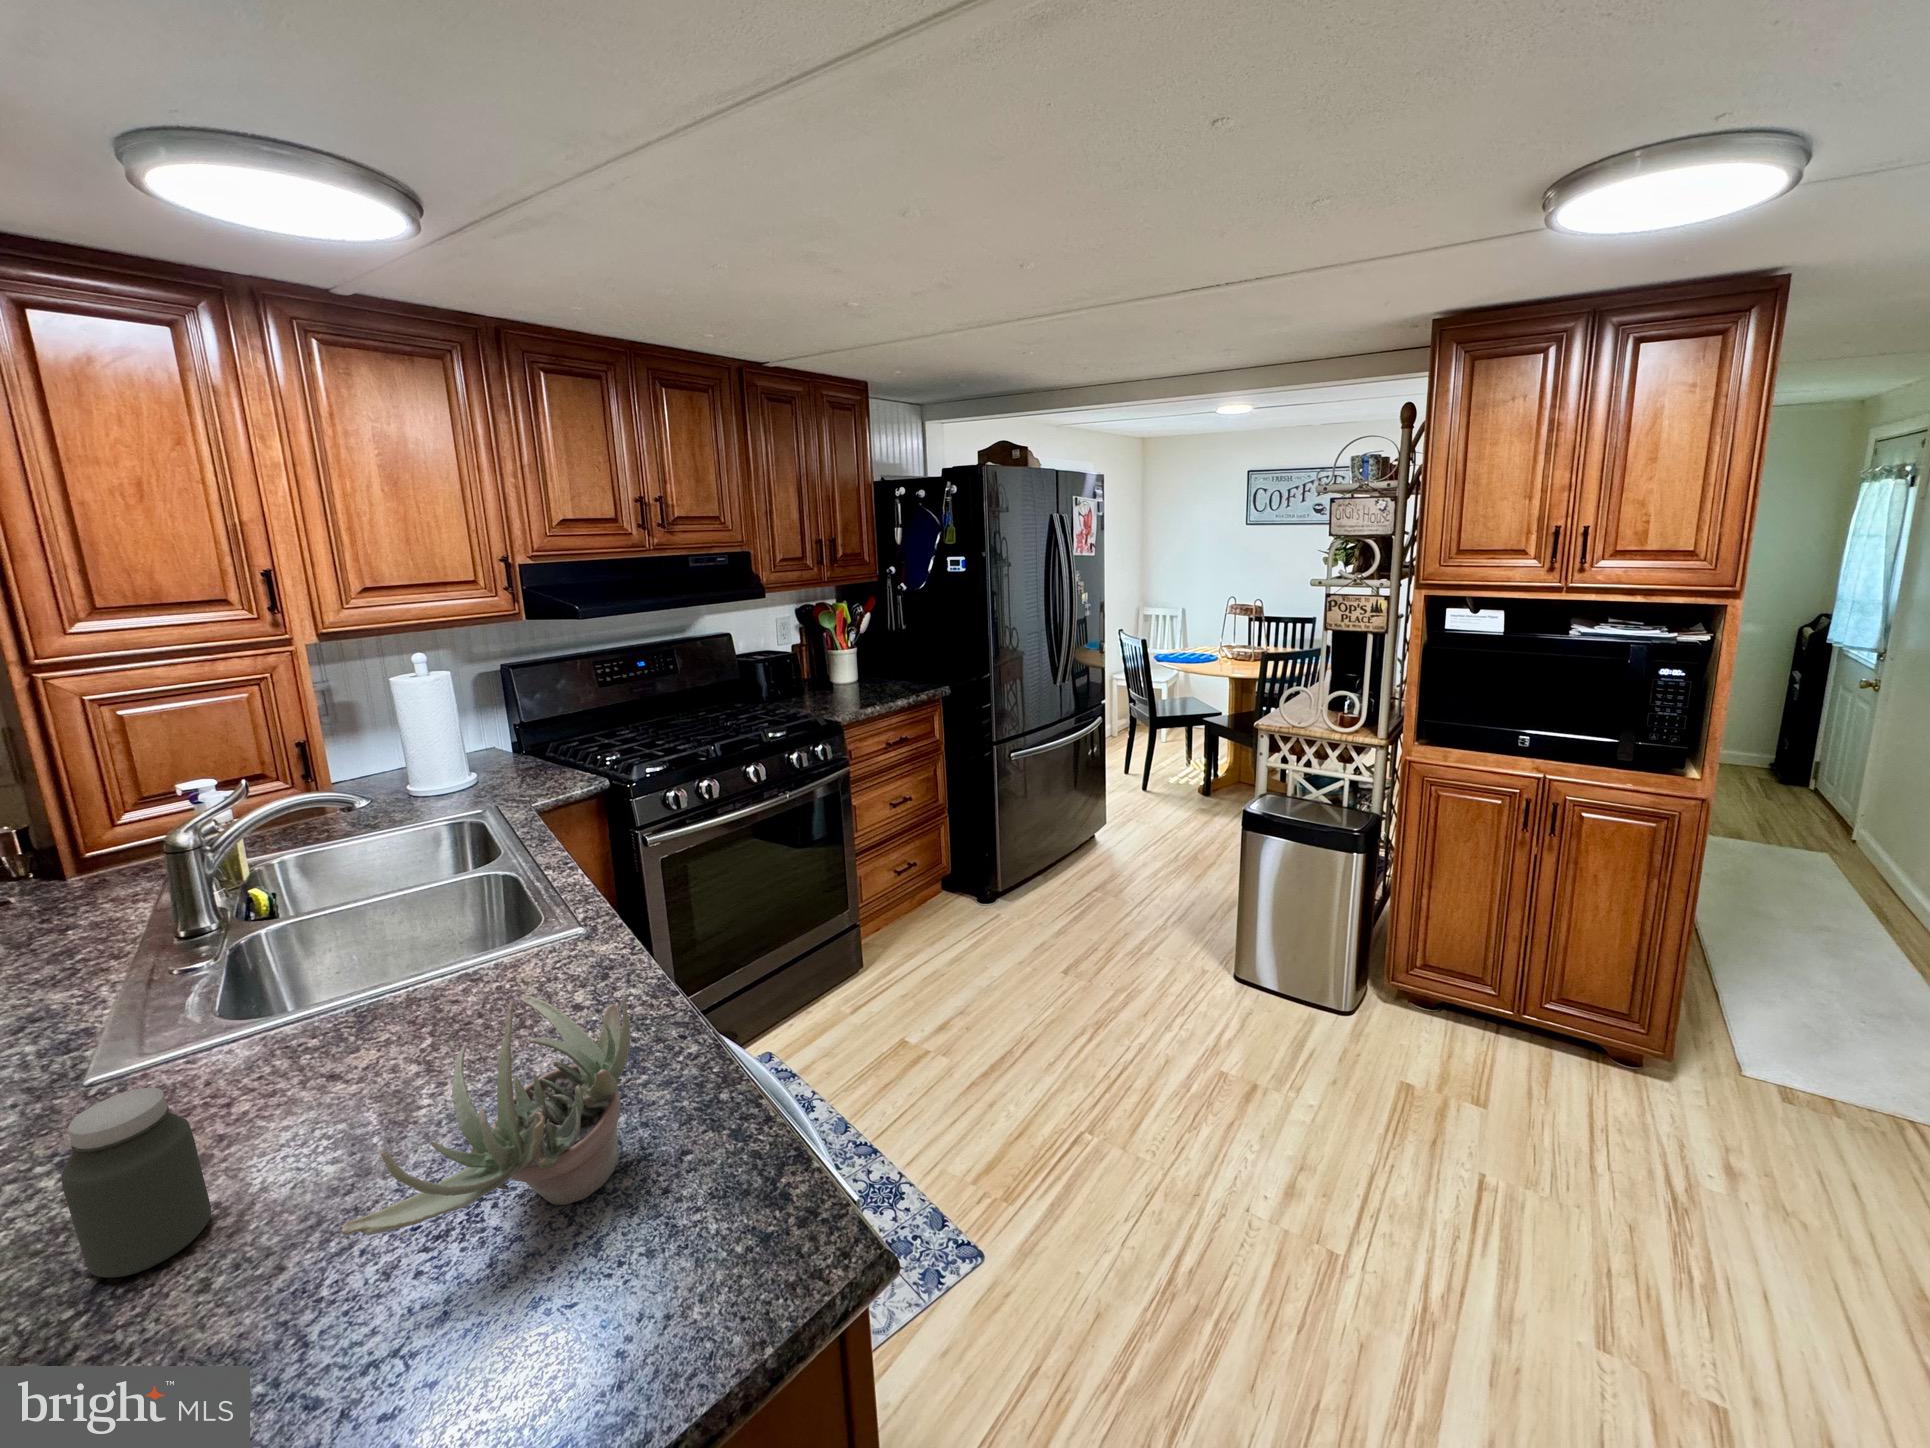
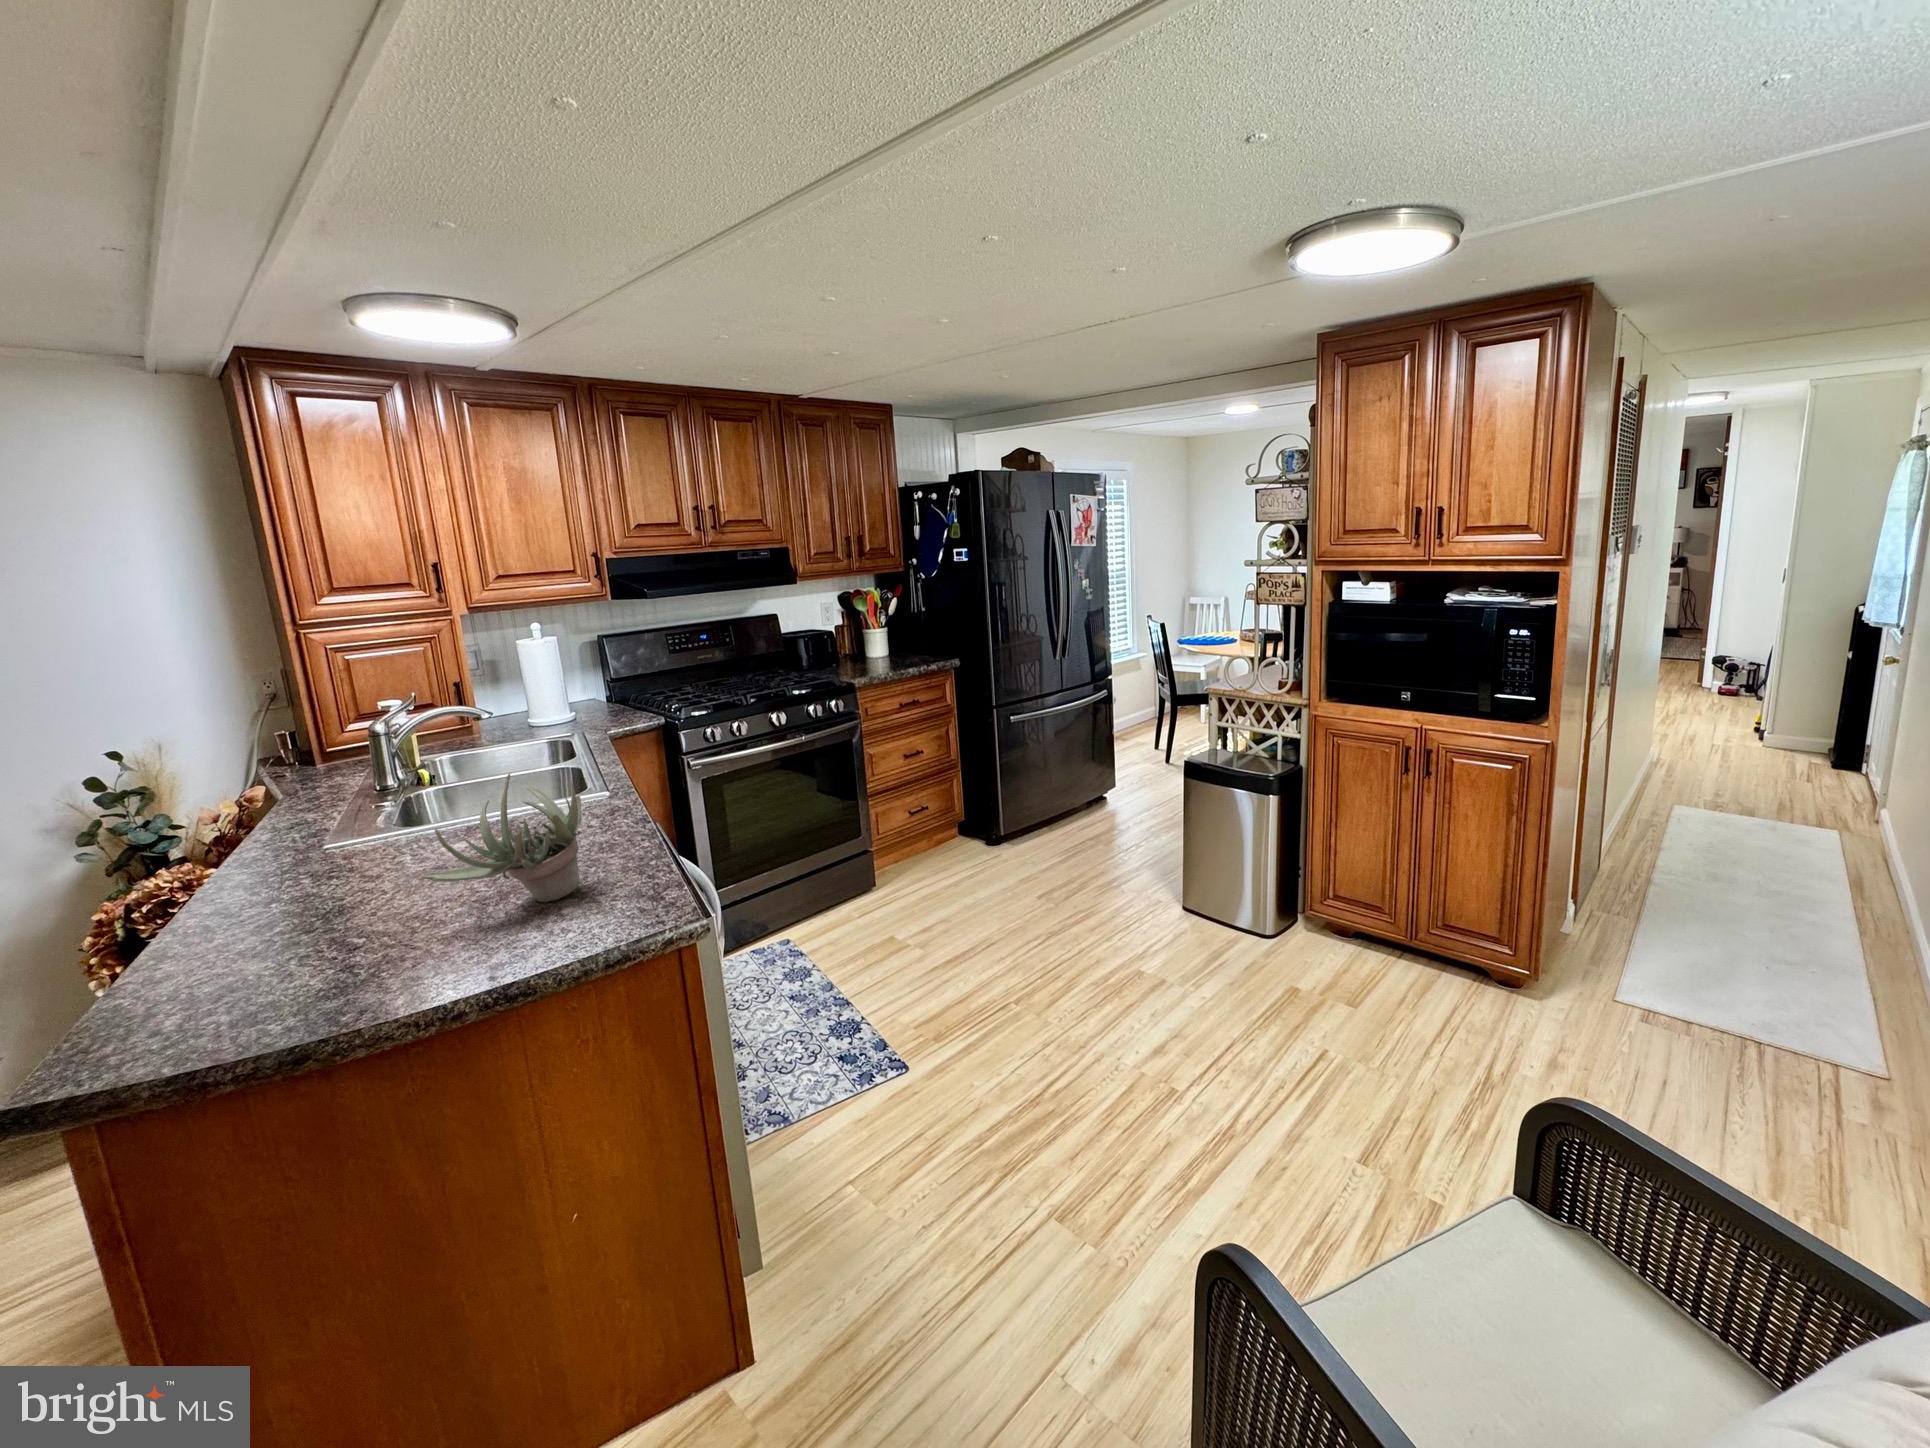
jar: present [62,1088,211,1277] -> none [302,821,372,913]

